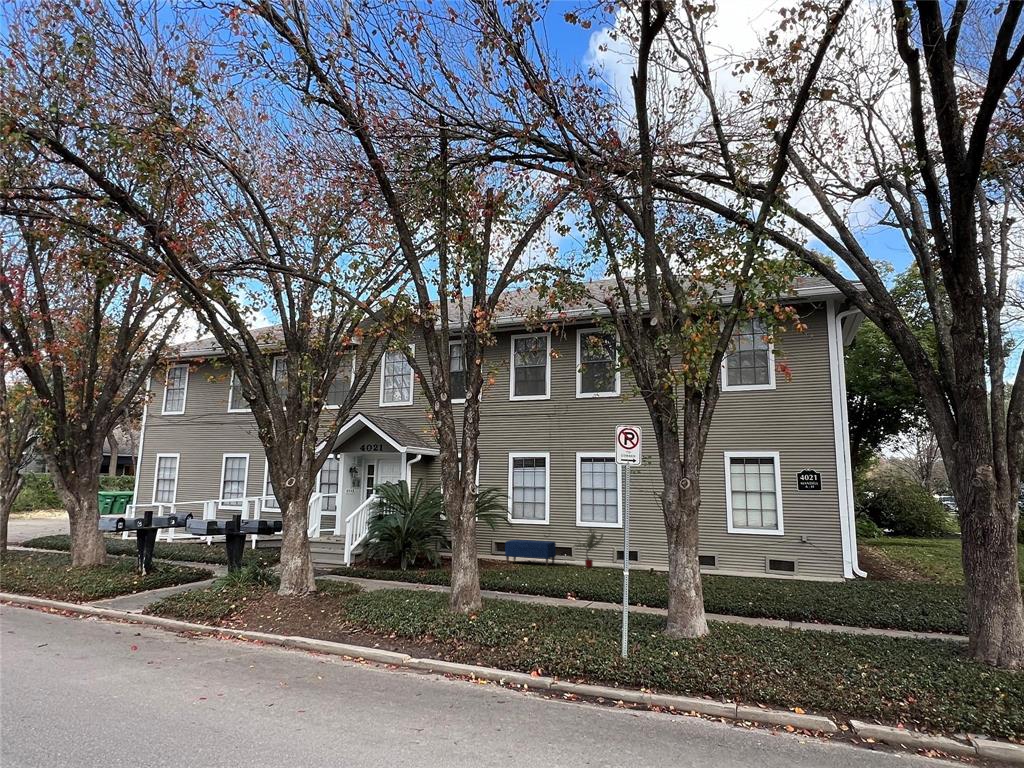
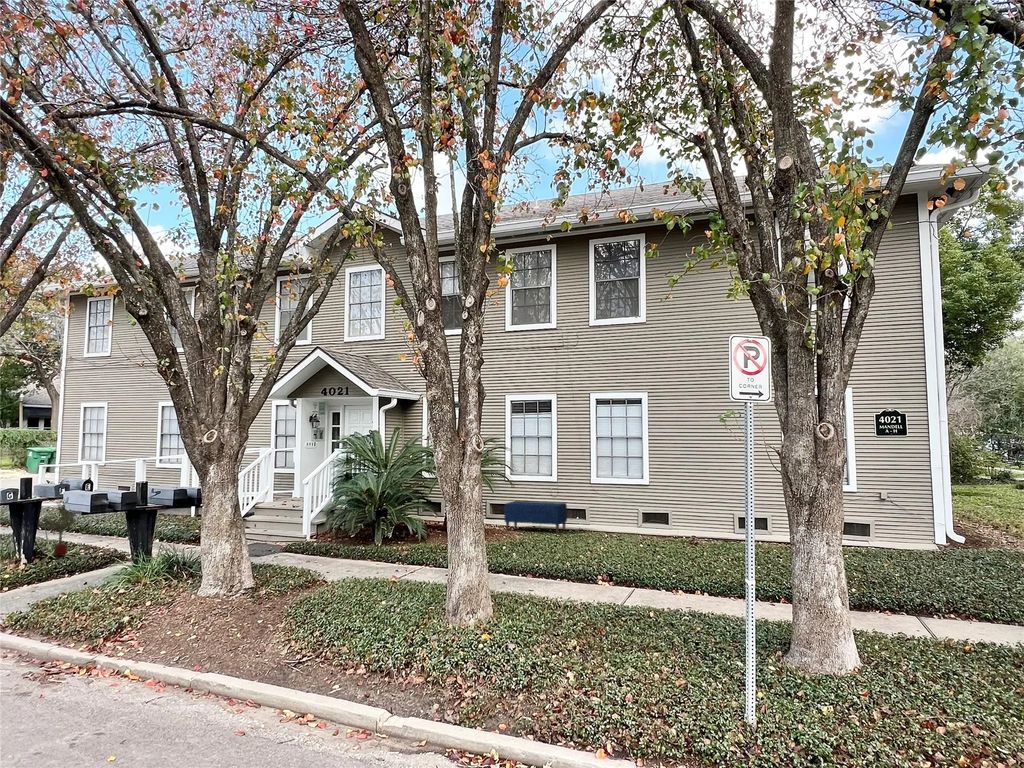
potted tree: present [575,528,603,567] -> present [42,499,76,556]

